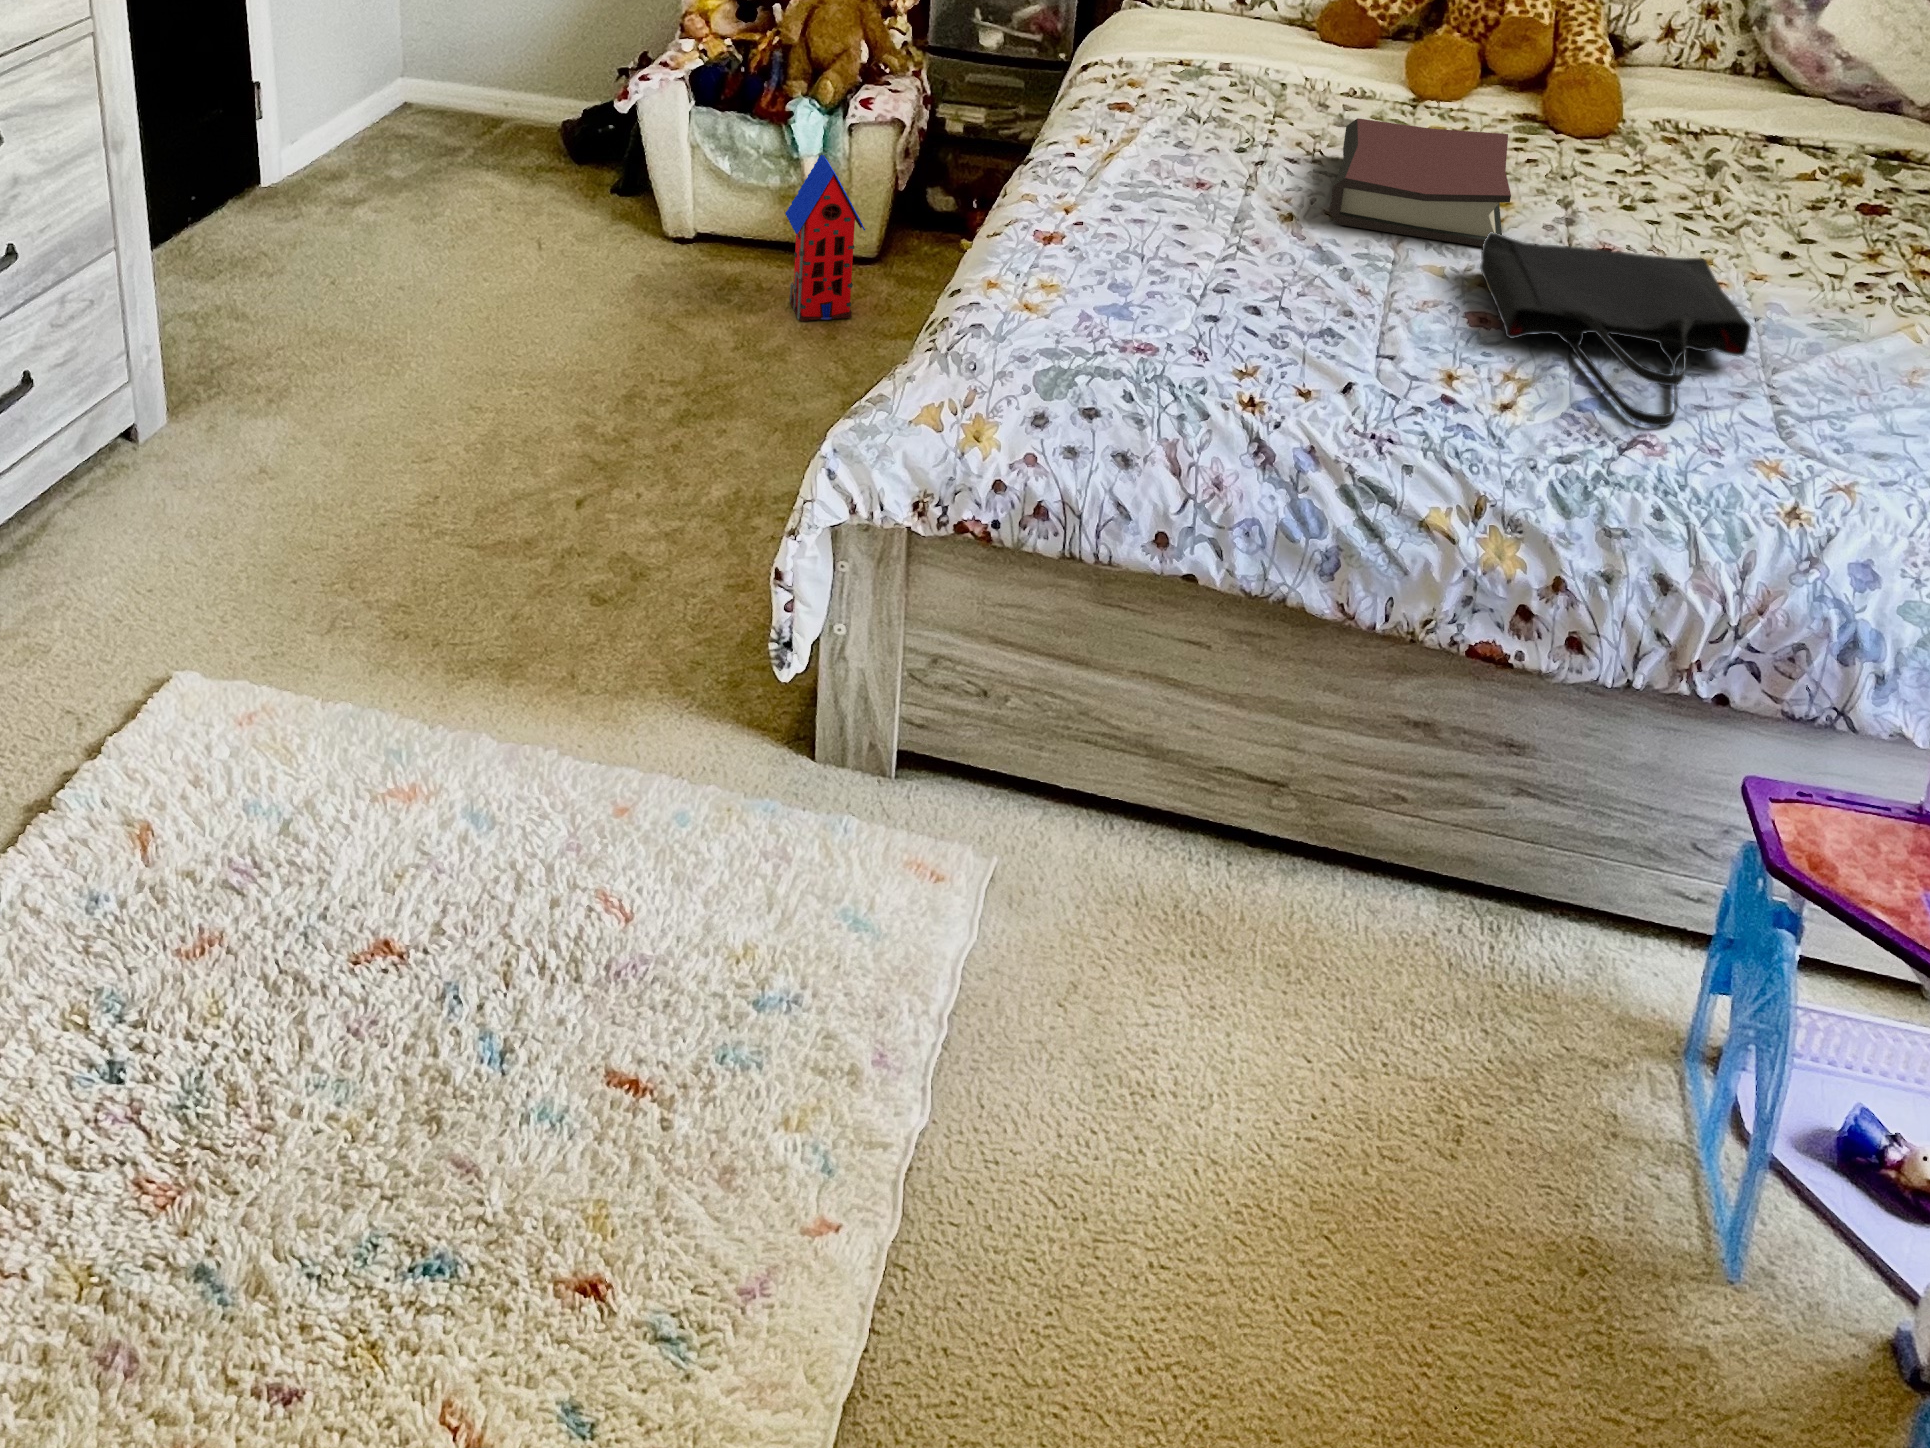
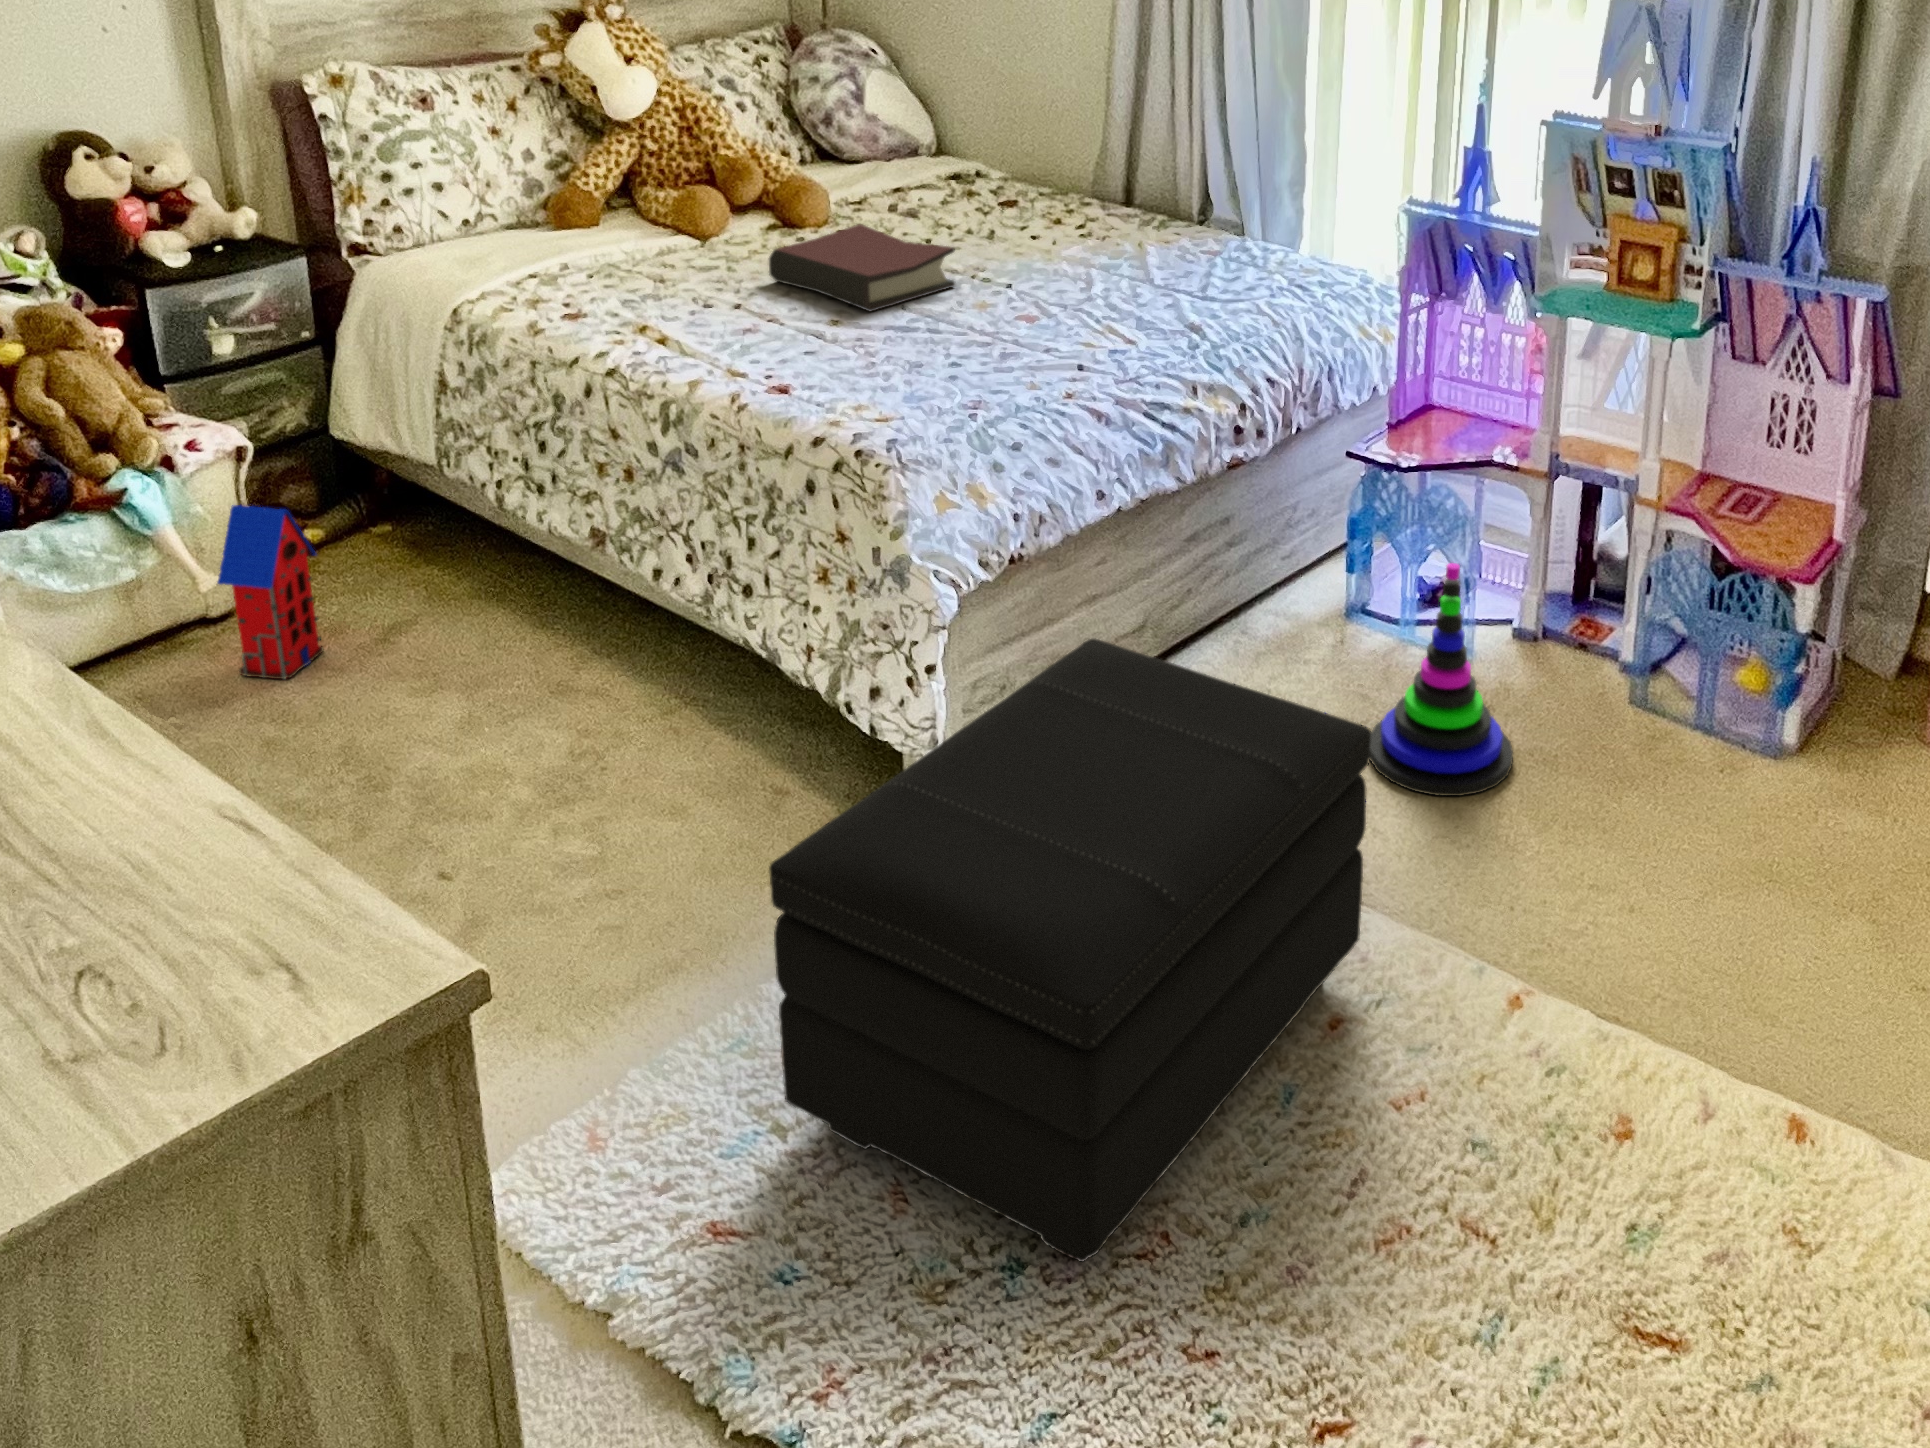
tote bag: present [1480,233,1751,426] -> none [979,241,1188,320]
footstool: none [25,555,830,1252] -> present [769,638,1371,1262]
stacking toy: none [1220,983,1497,1423] -> present [1370,563,1513,796]

